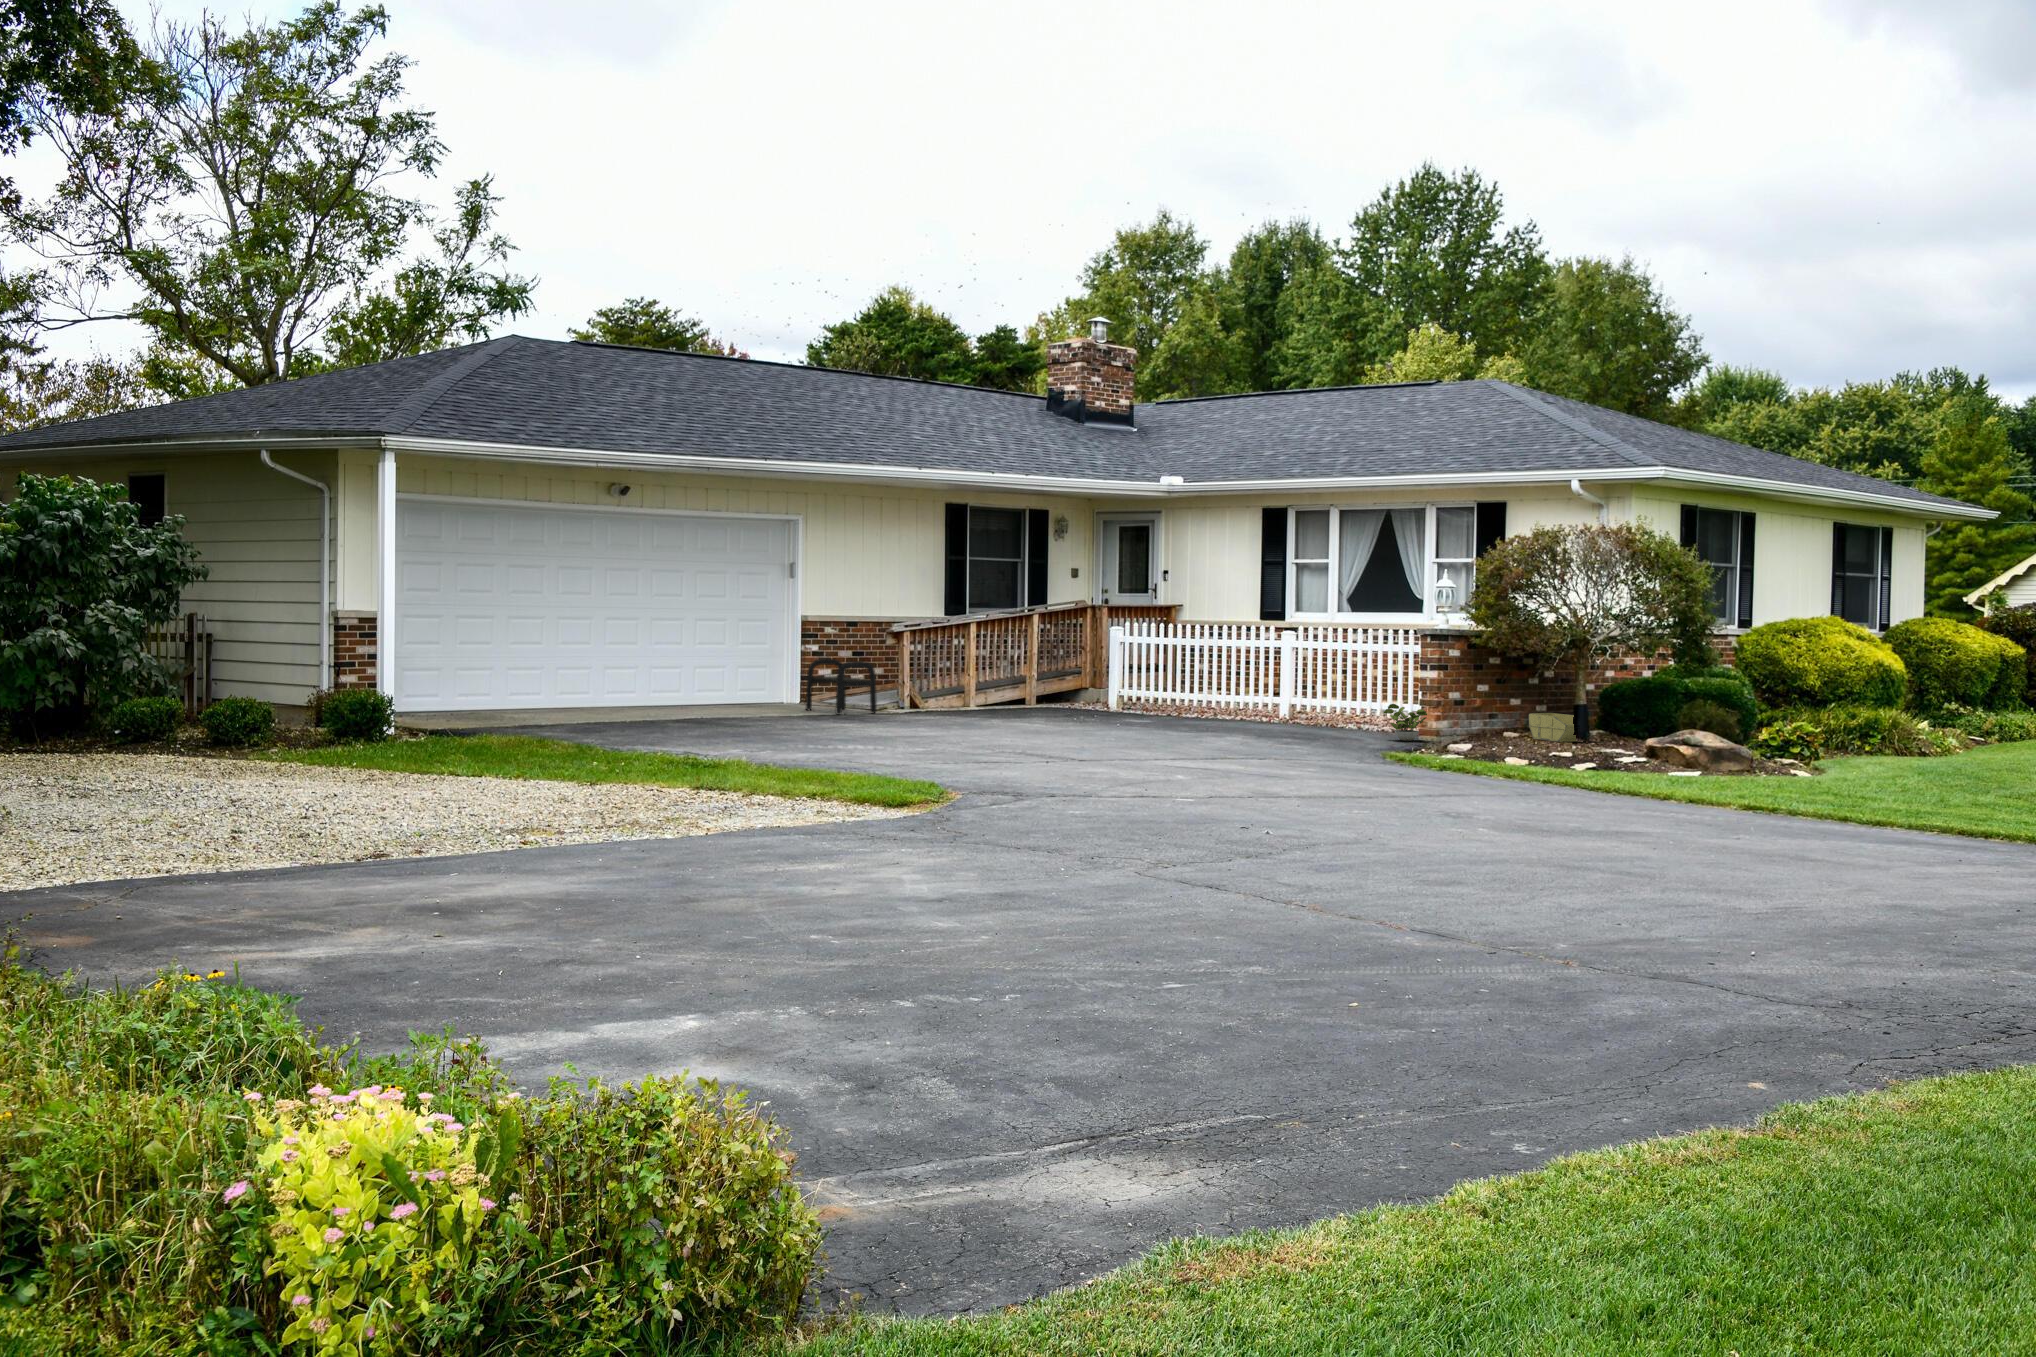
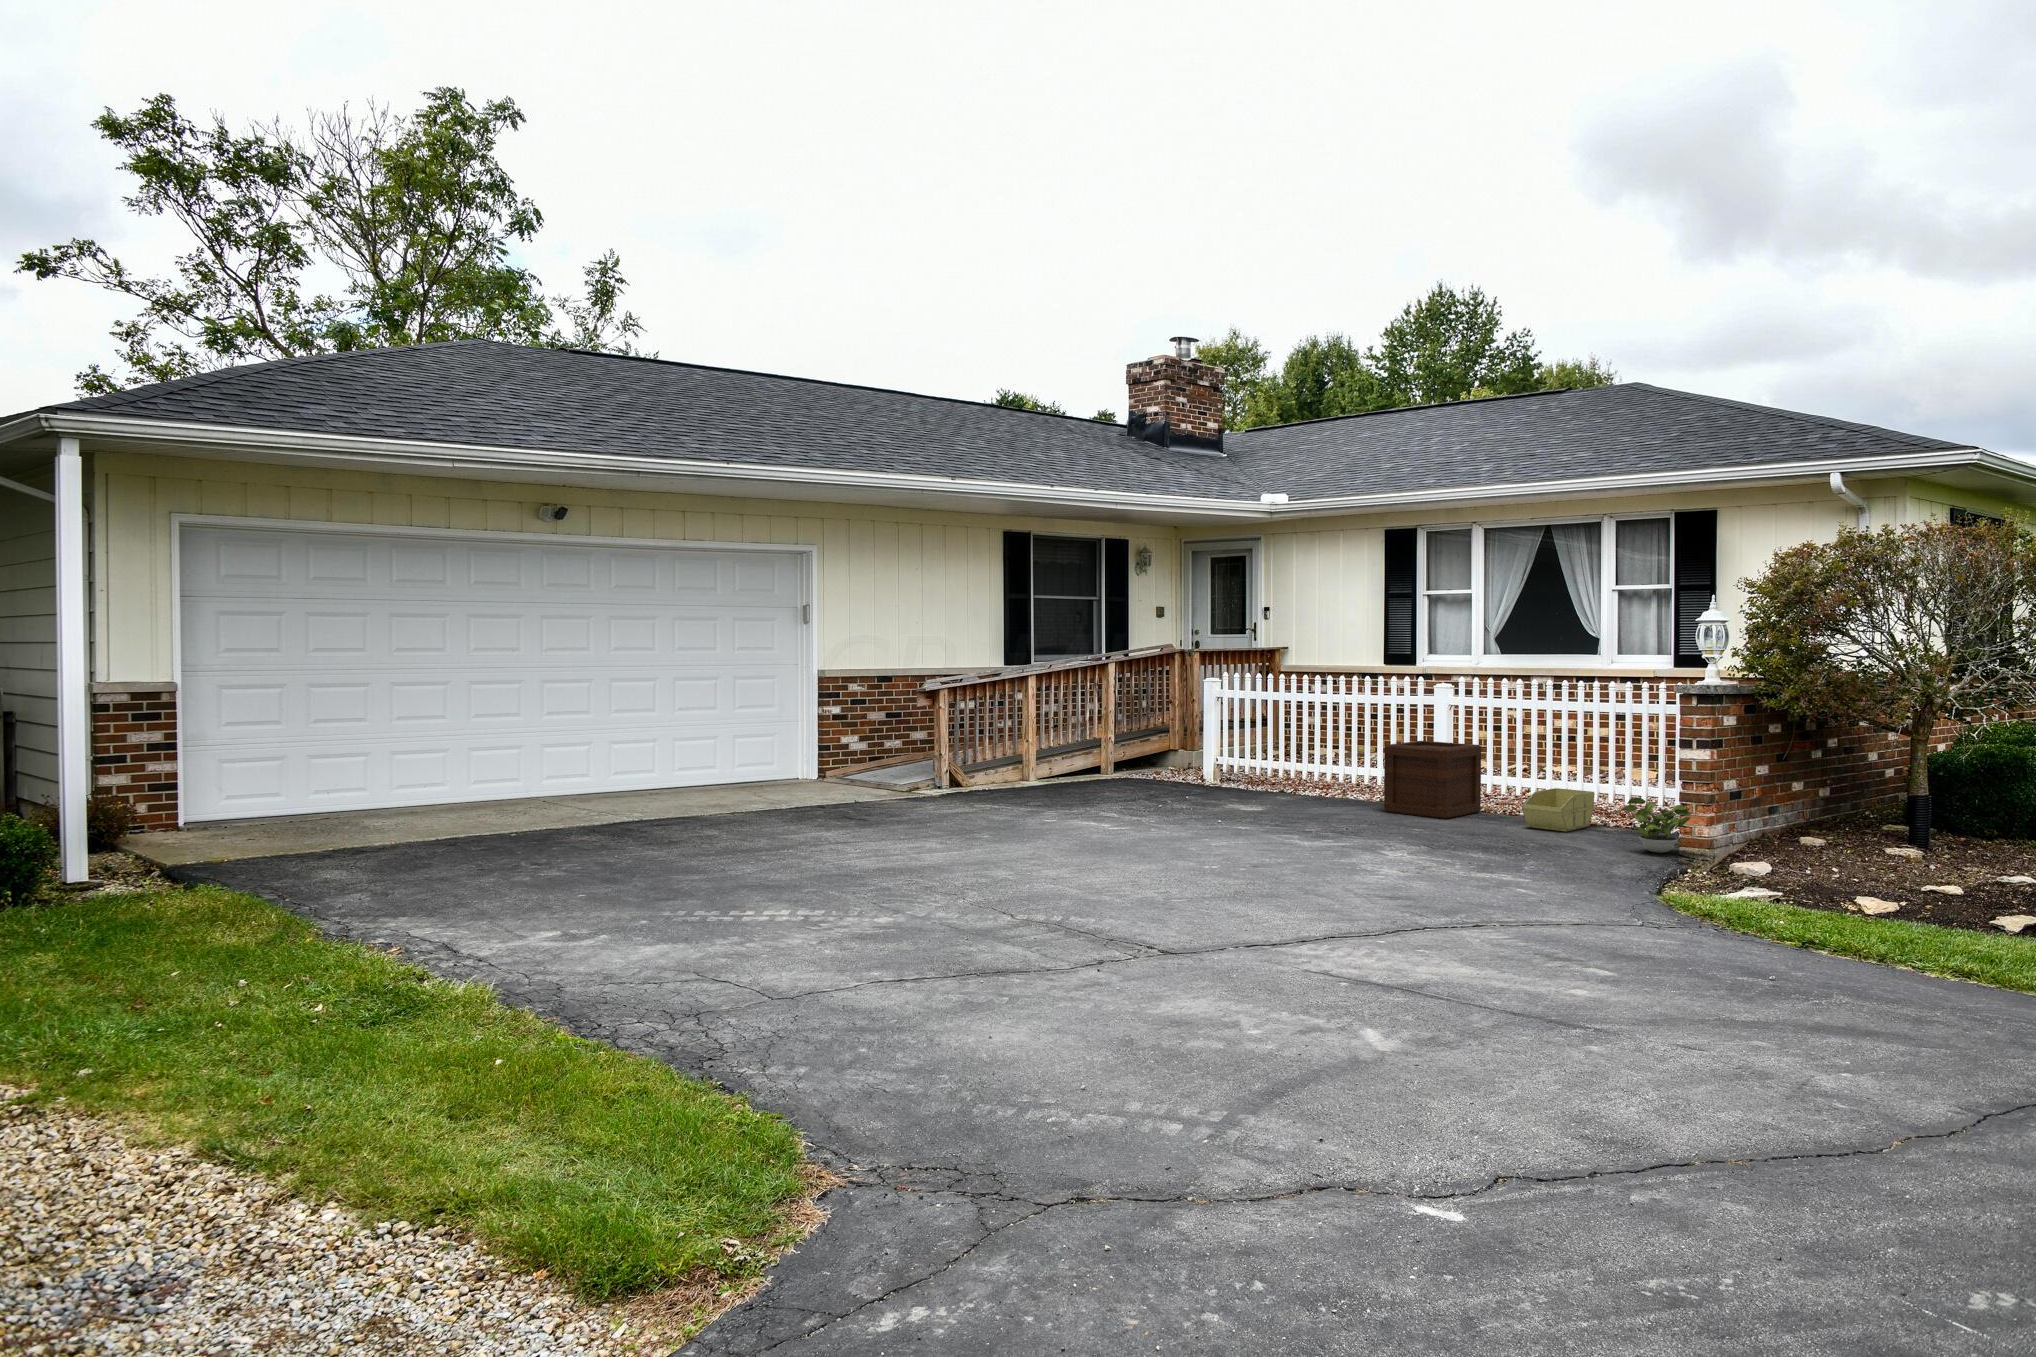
bench: present [806,658,877,714] -> none [824,723,908,797]
wooden crate: none [1239,673,1310,728] -> present [1384,741,1481,819]
storage bin: present [1529,713,1576,742] -> present [1522,788,1595,832]

